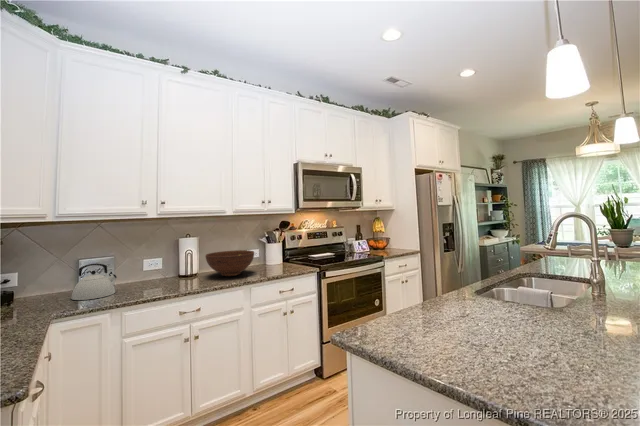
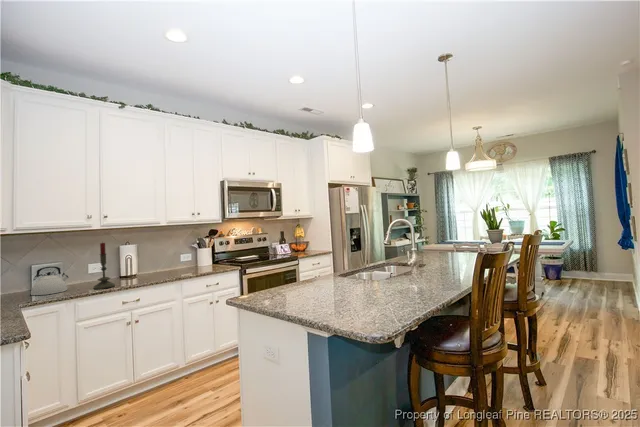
candle: none [144,234,170,295] -> present [94,243,115,289]
fruit bowl: present [206,250,254,276] -> none [144,254,186,275]

